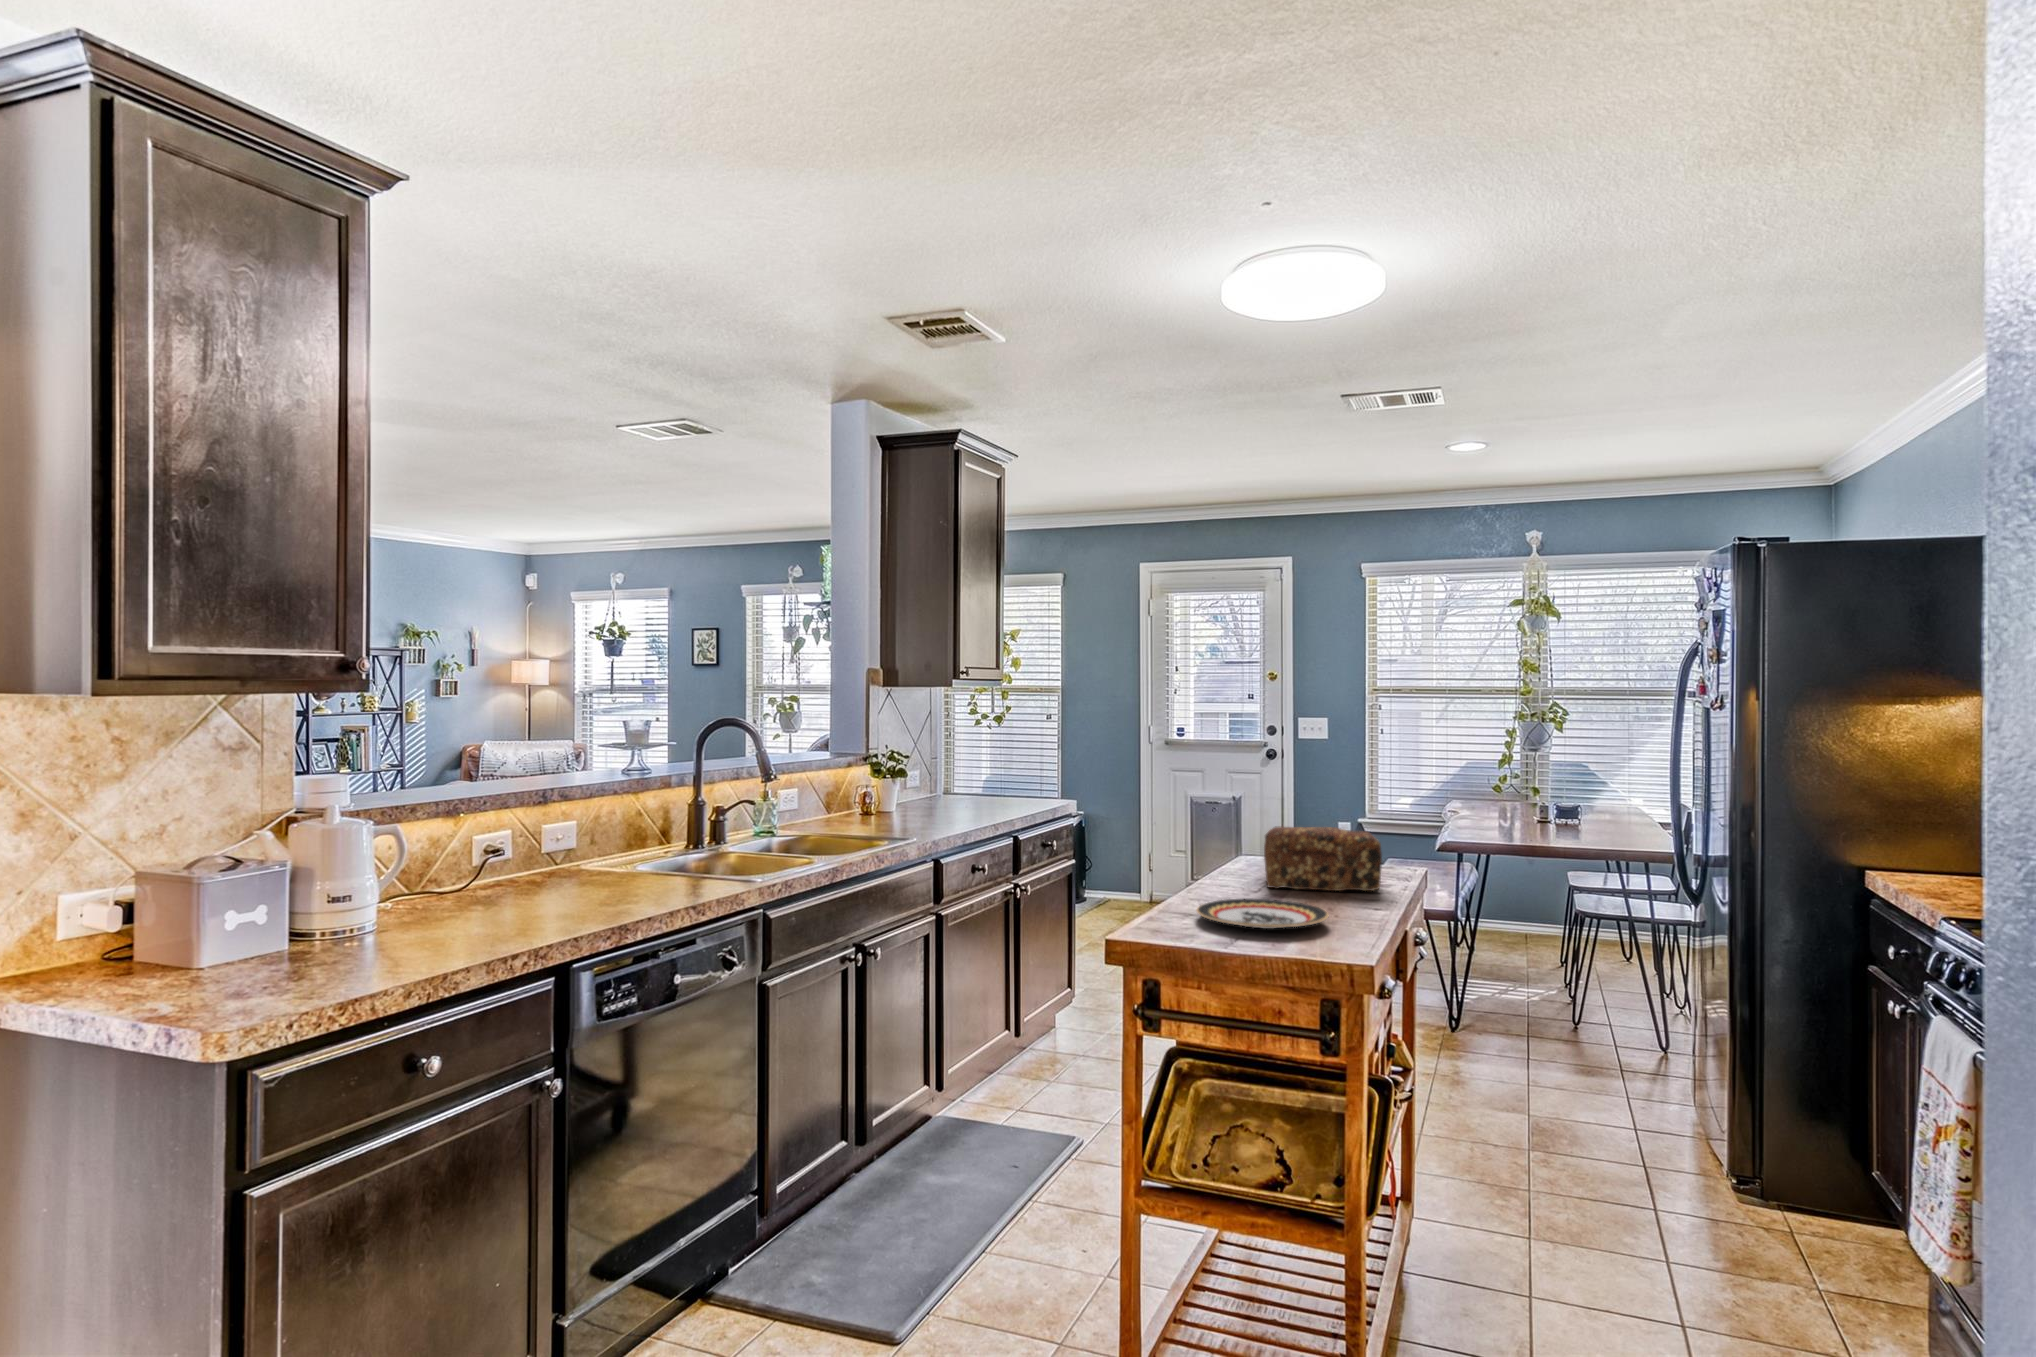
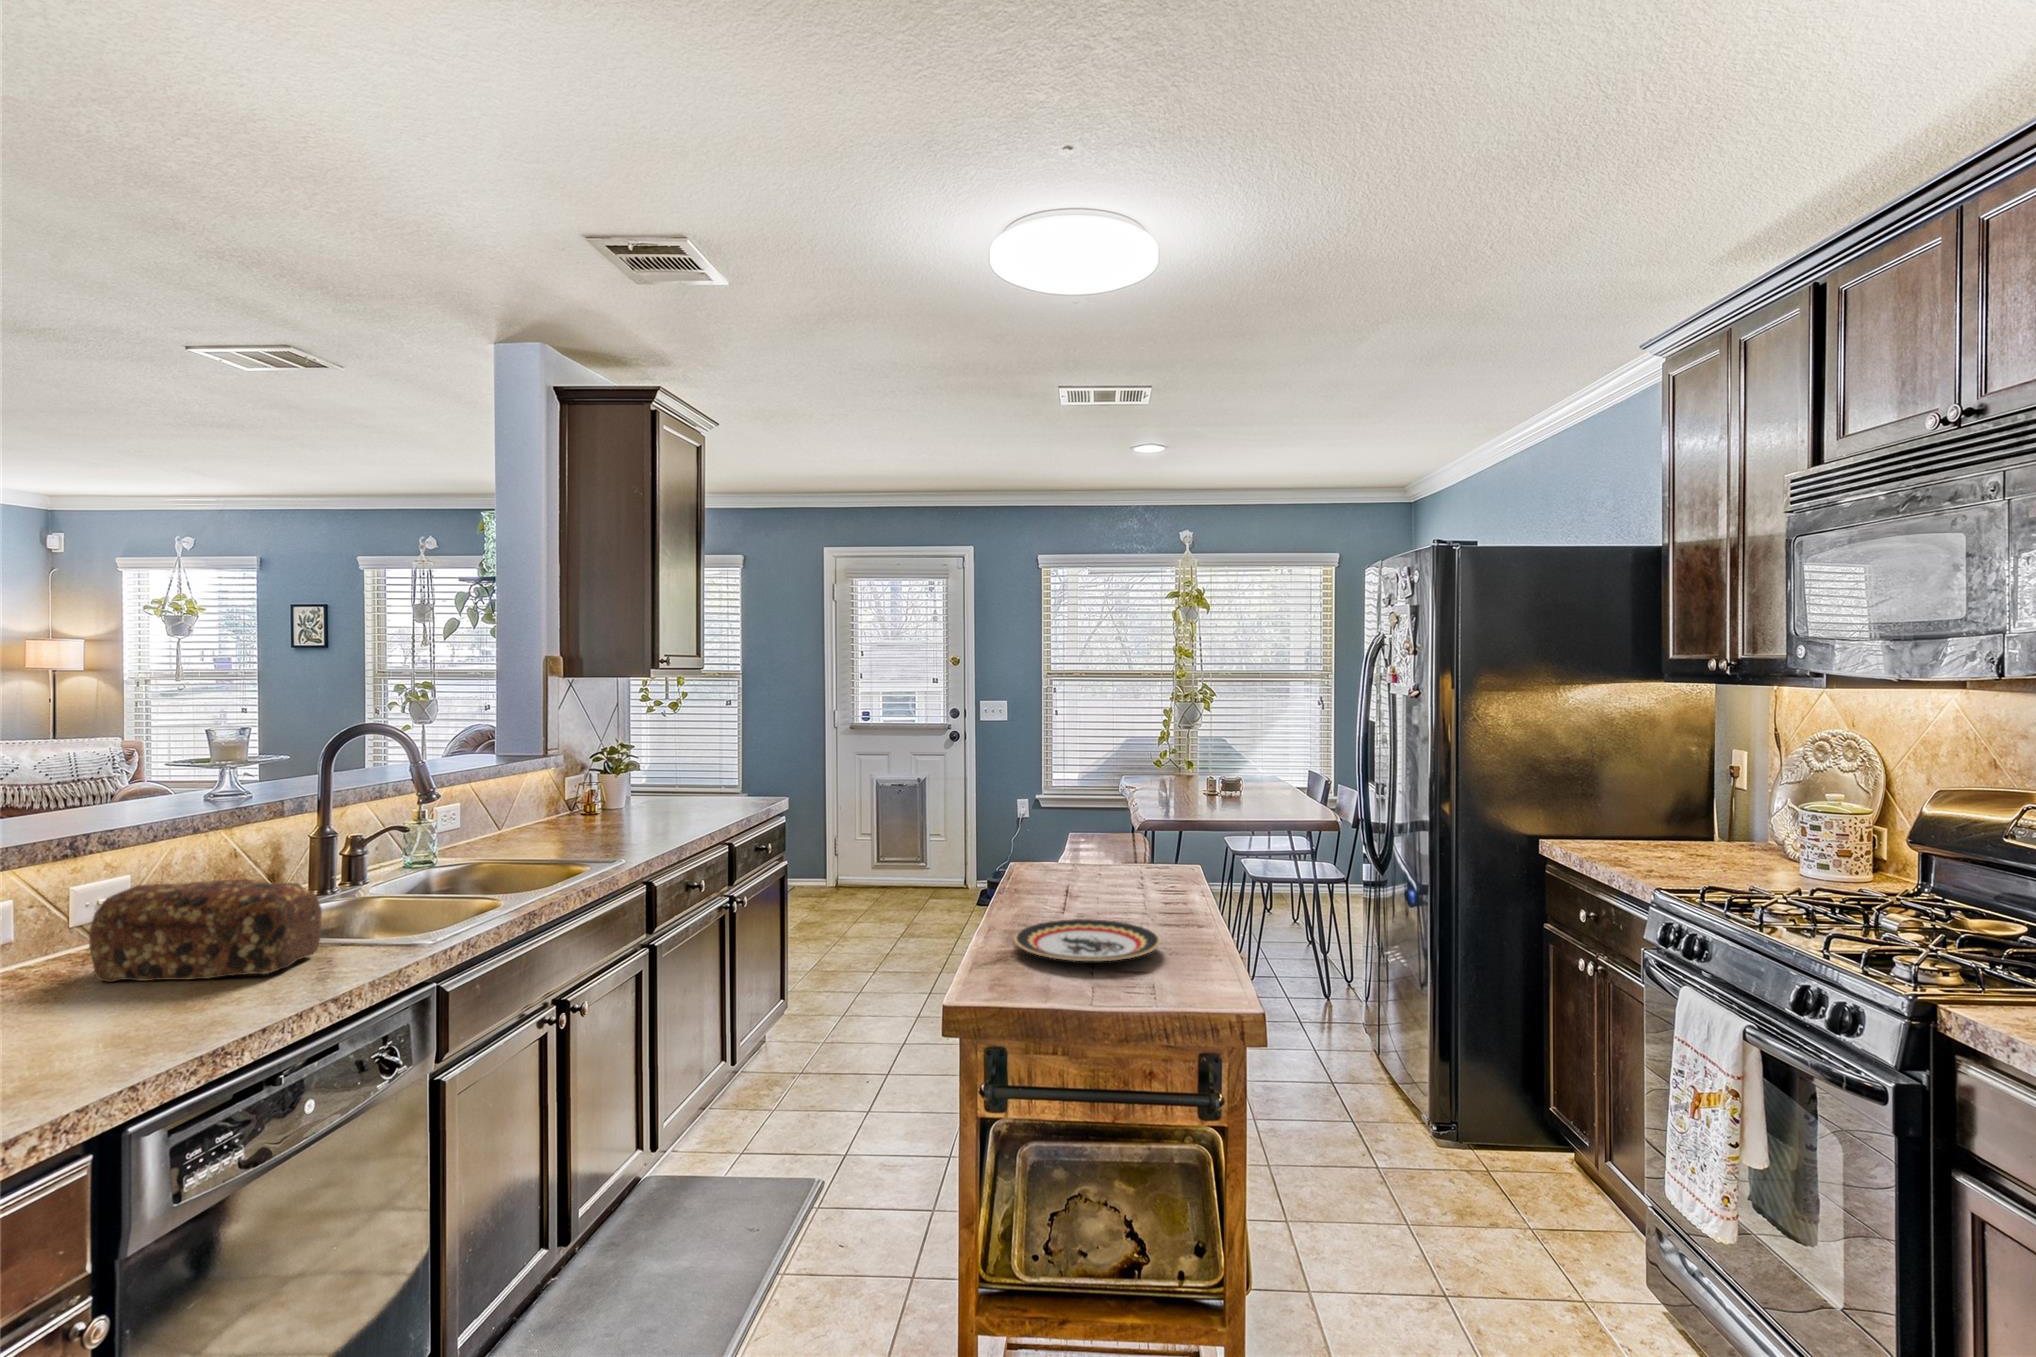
bread loaf: present [1264,827,1382,891] -> present [89,879,322,983]

